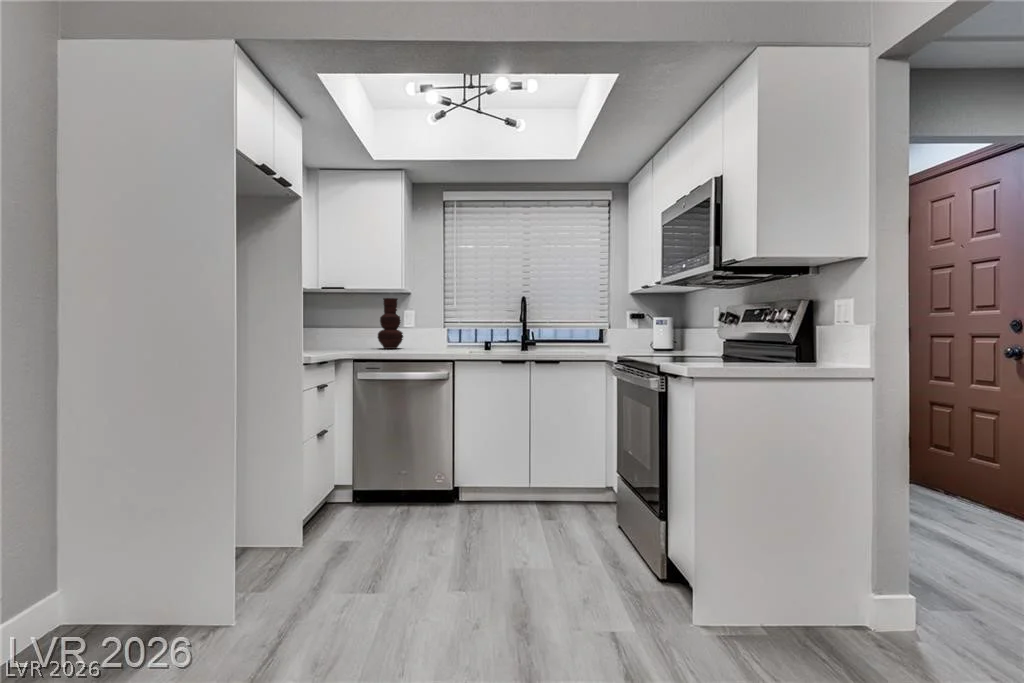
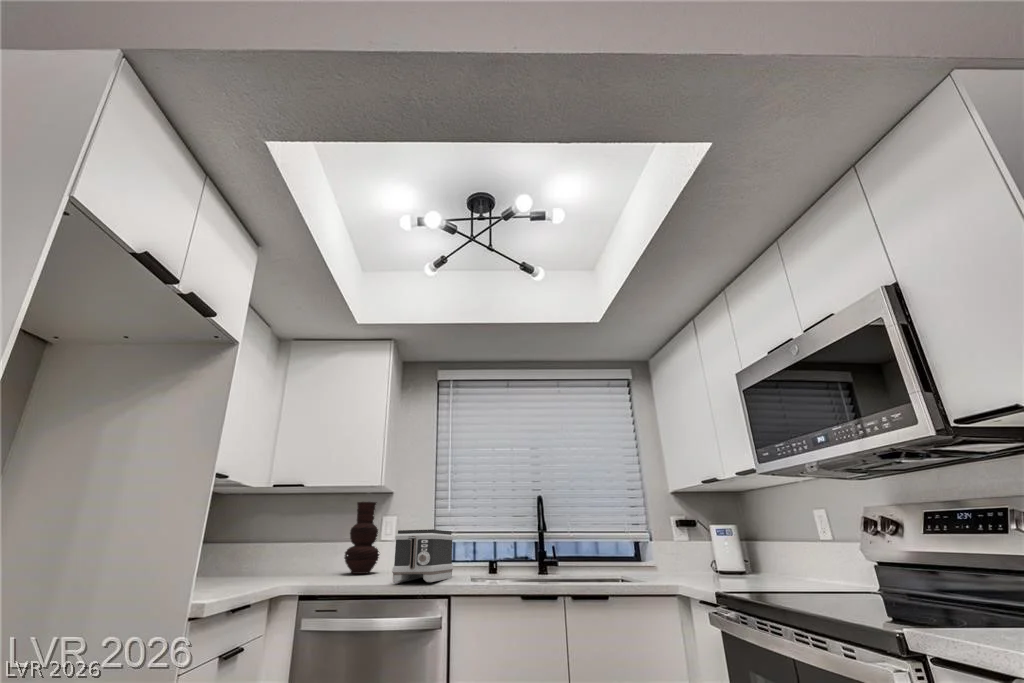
toaster: none [414,319,457,353] -> present [392,529,453,583]

